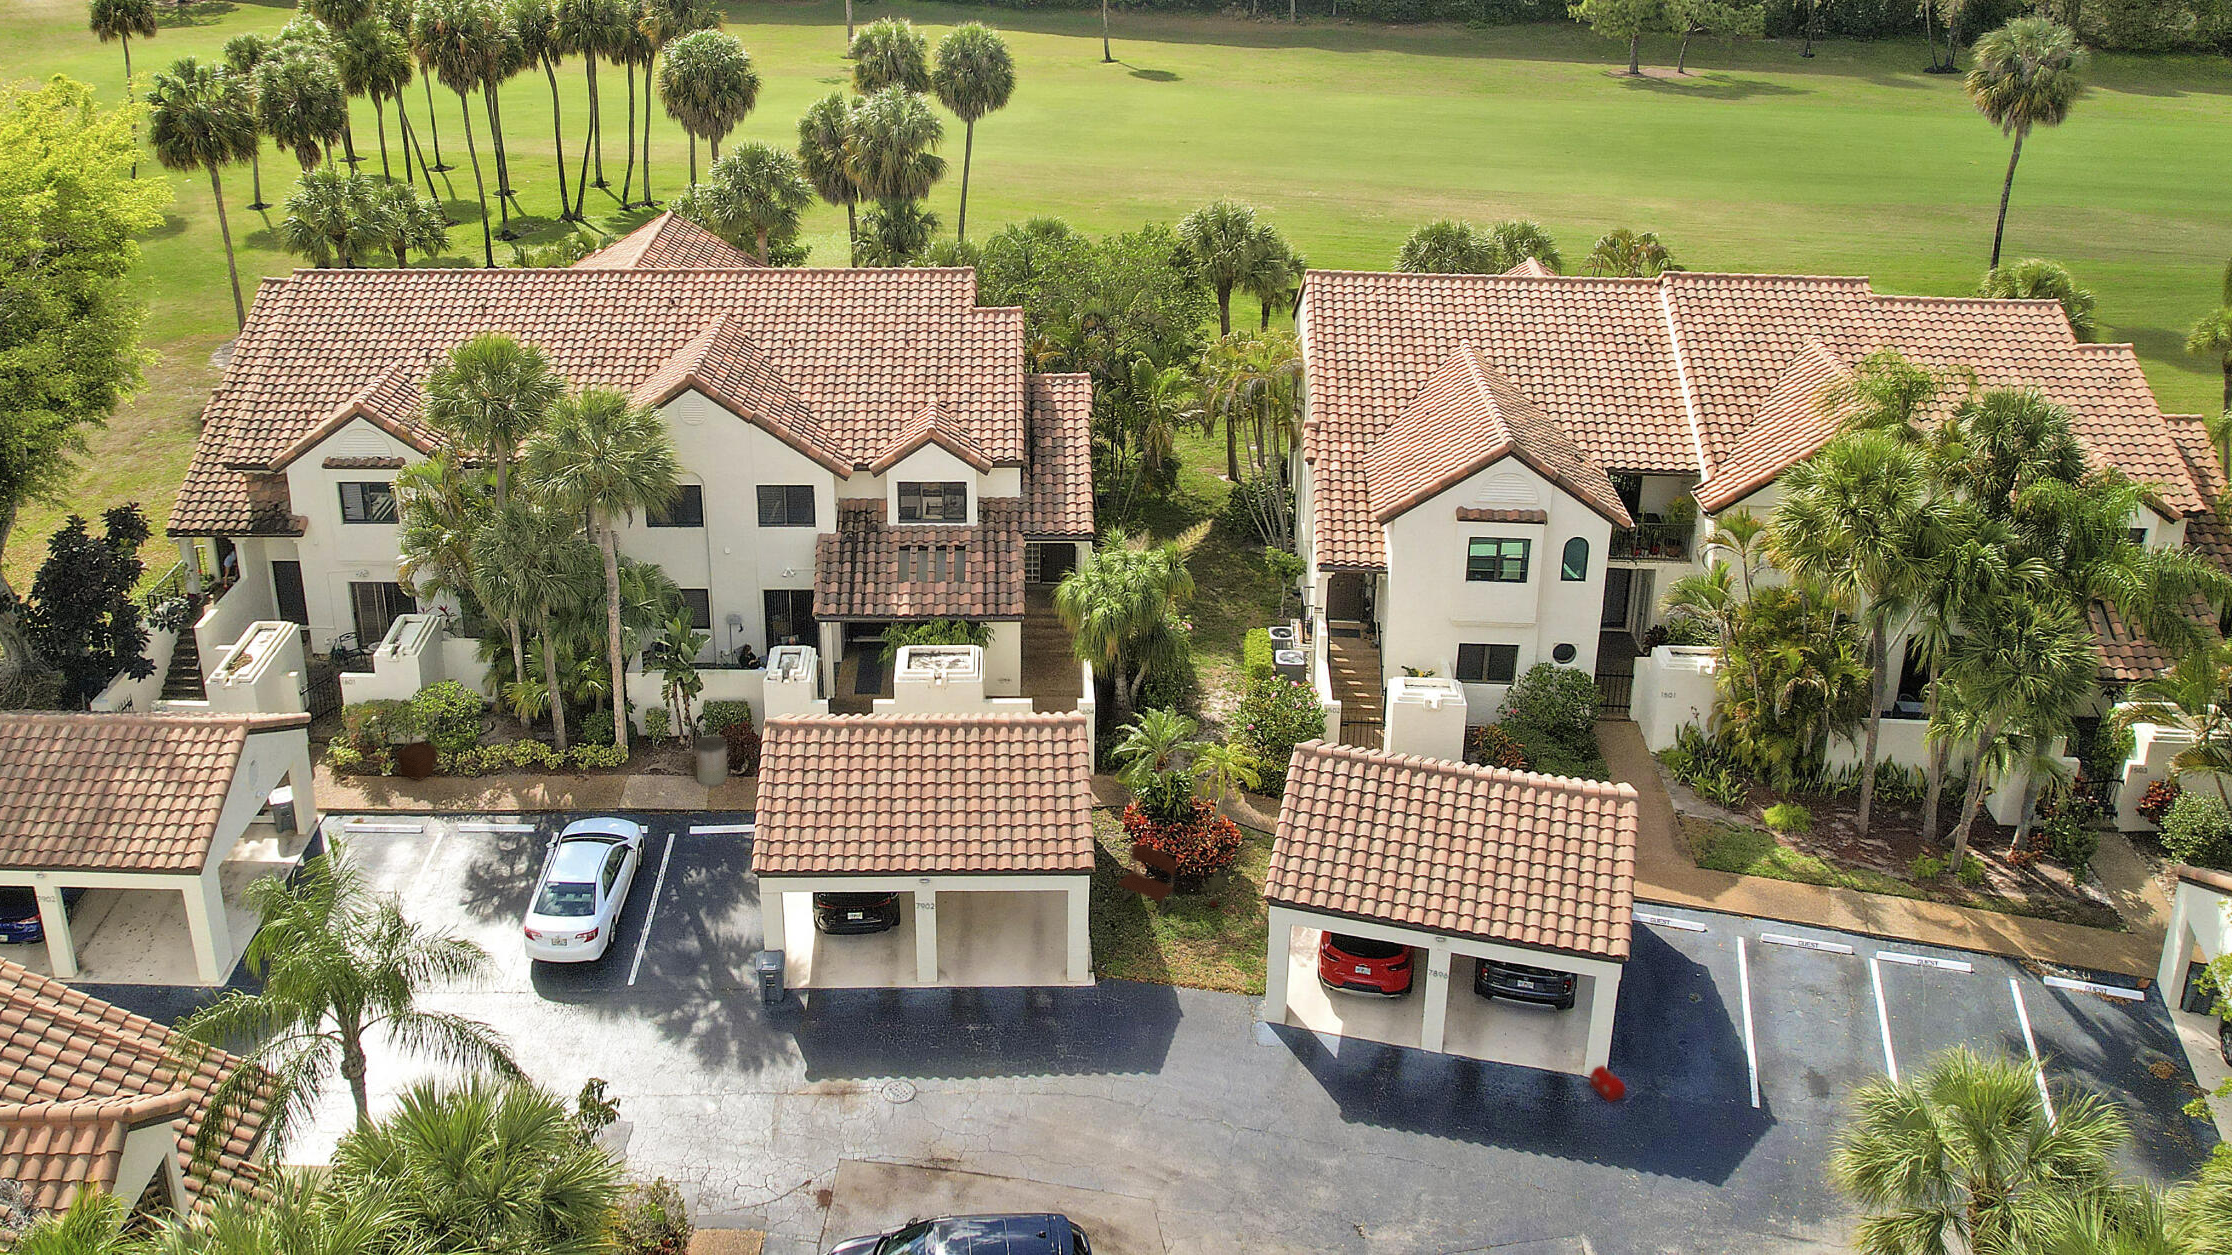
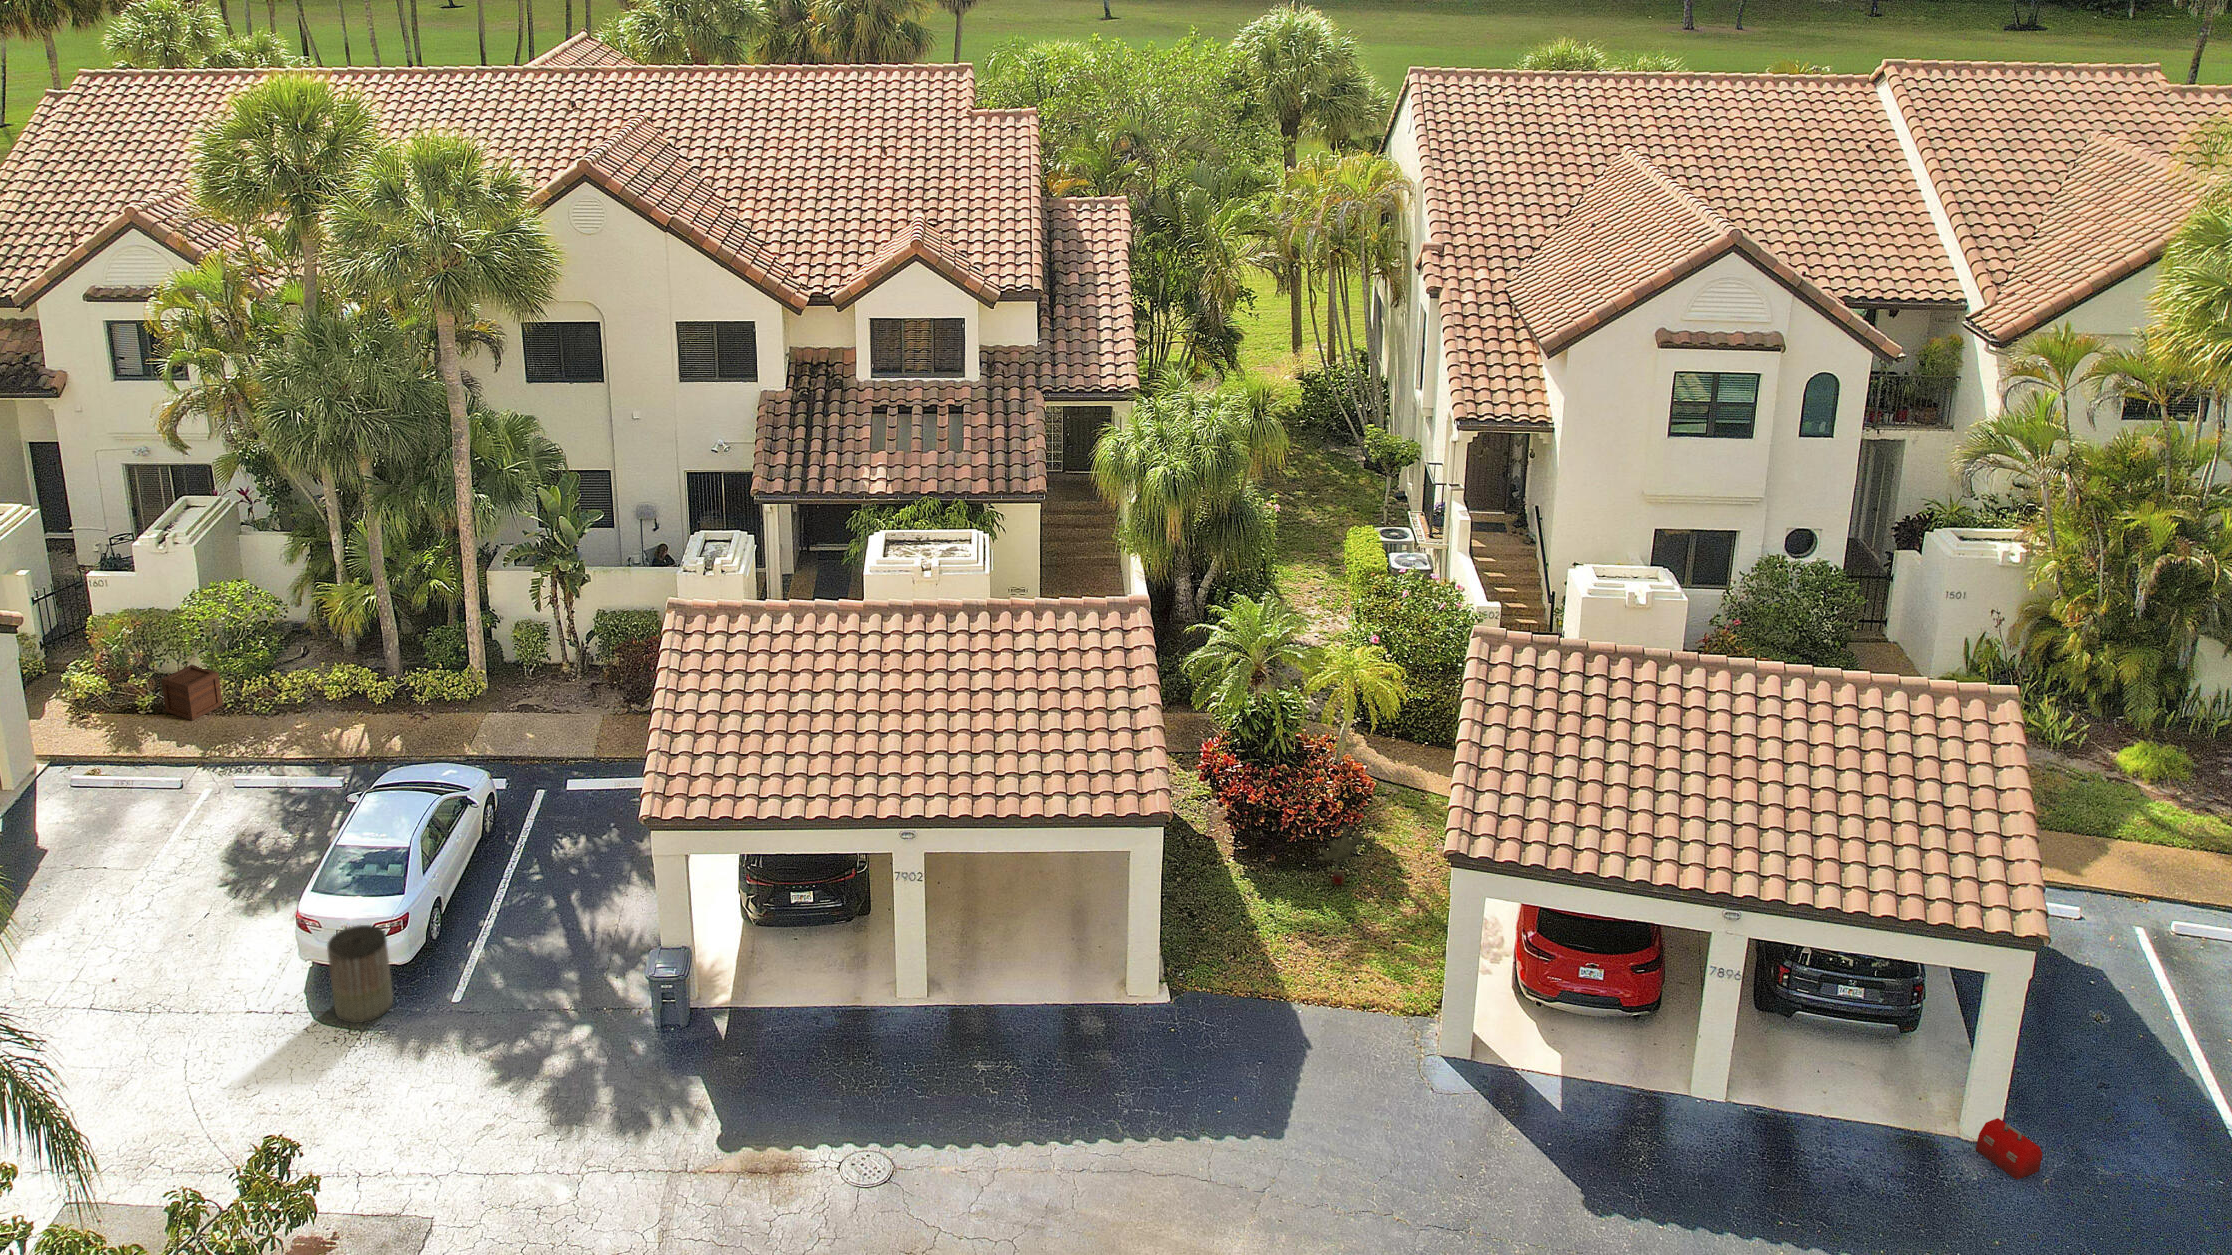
trash can: present [695,736,728,787] -> present [327,925,393,1023]
bench: present [1118,845,1176,916] -> none [1195,792,1282,898]

